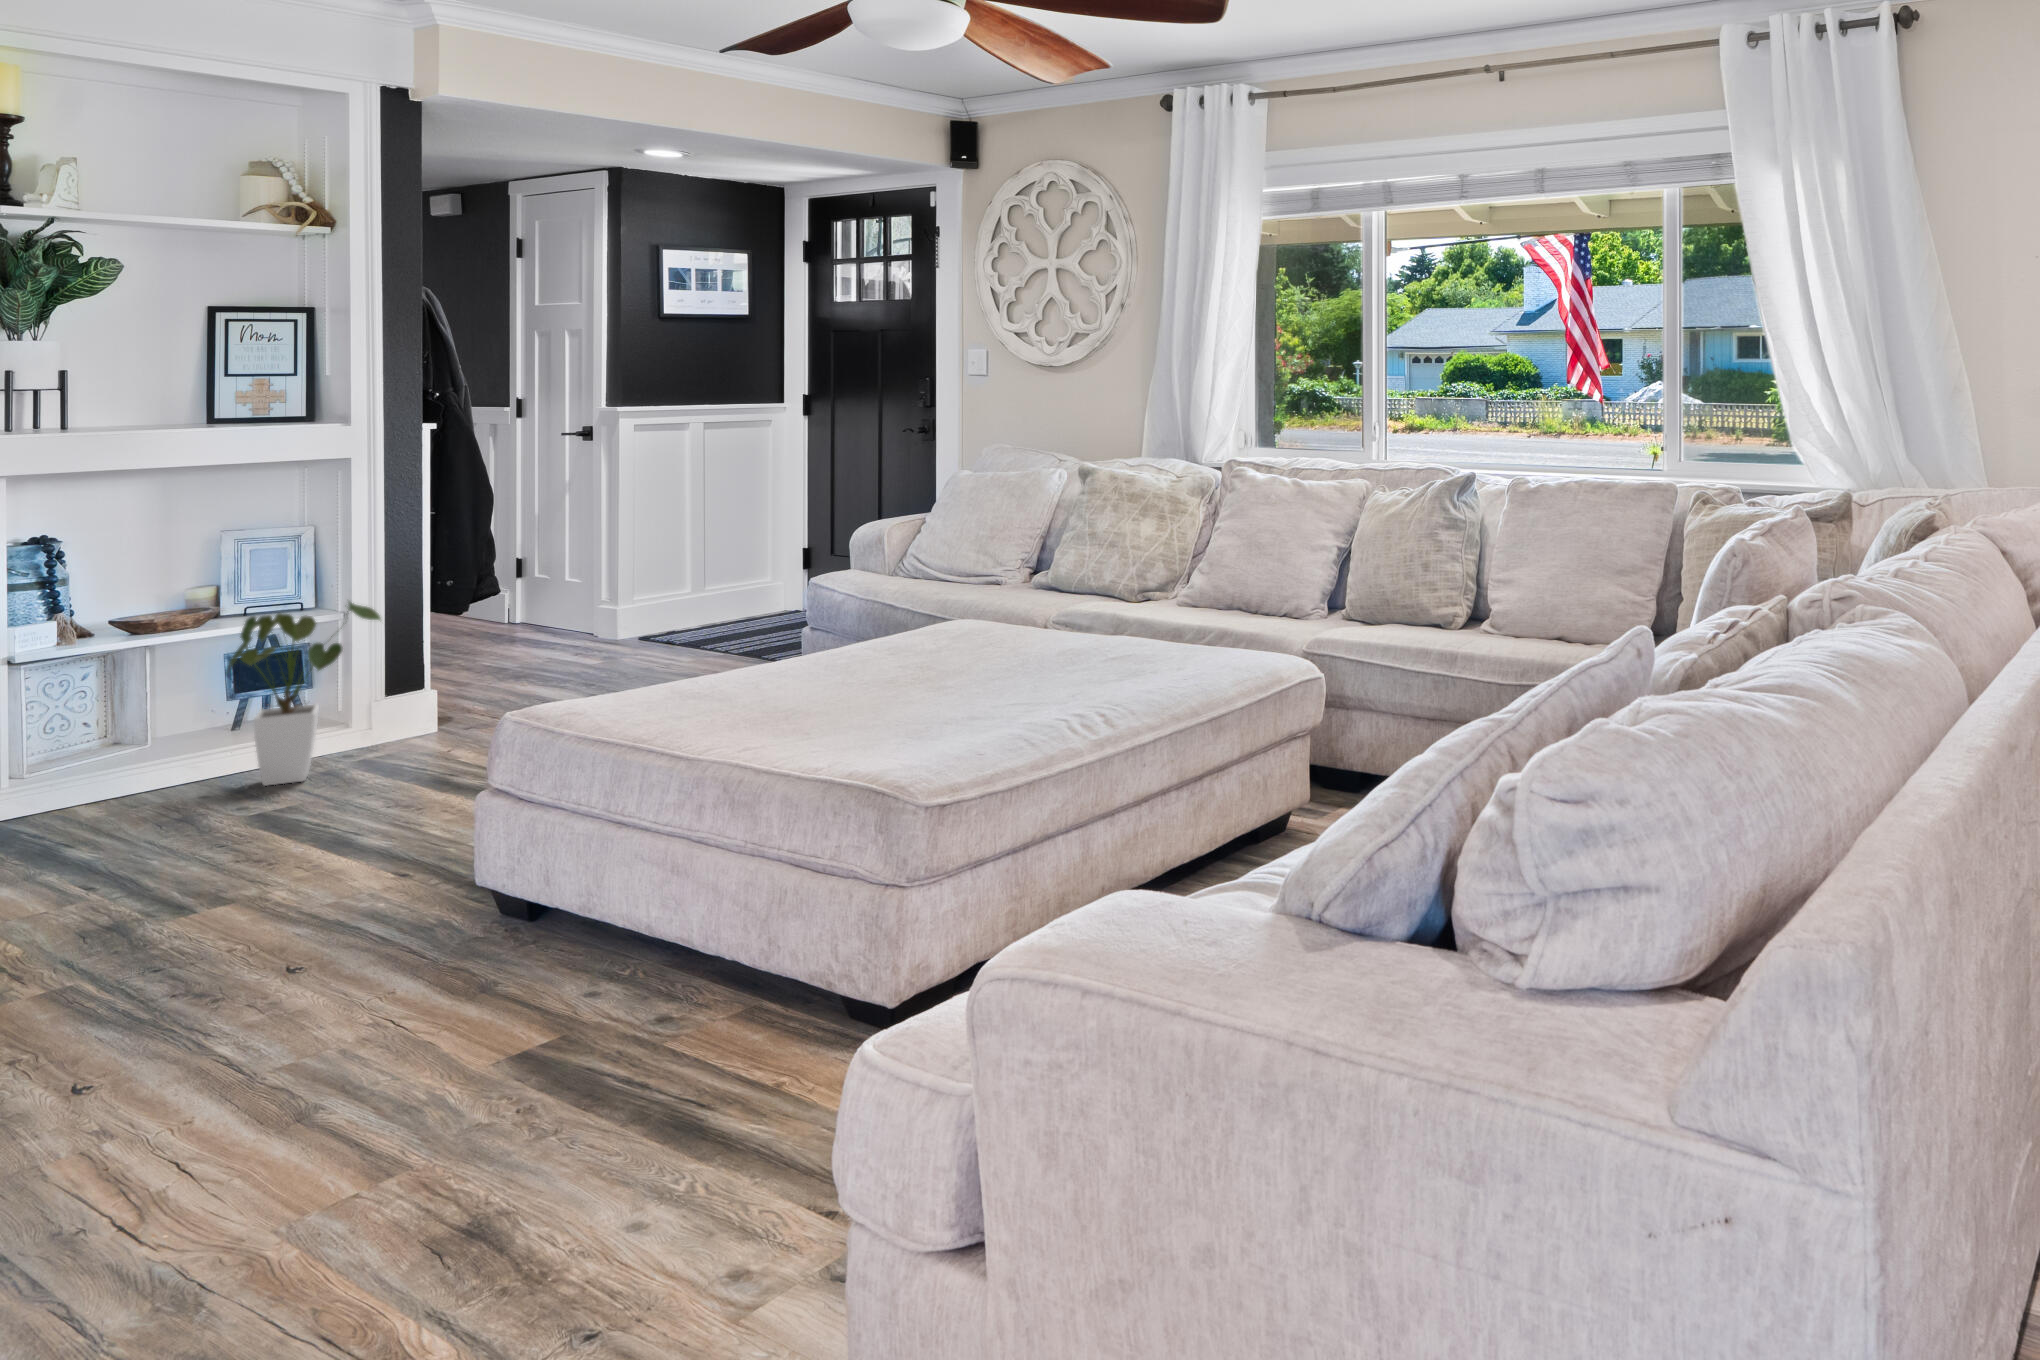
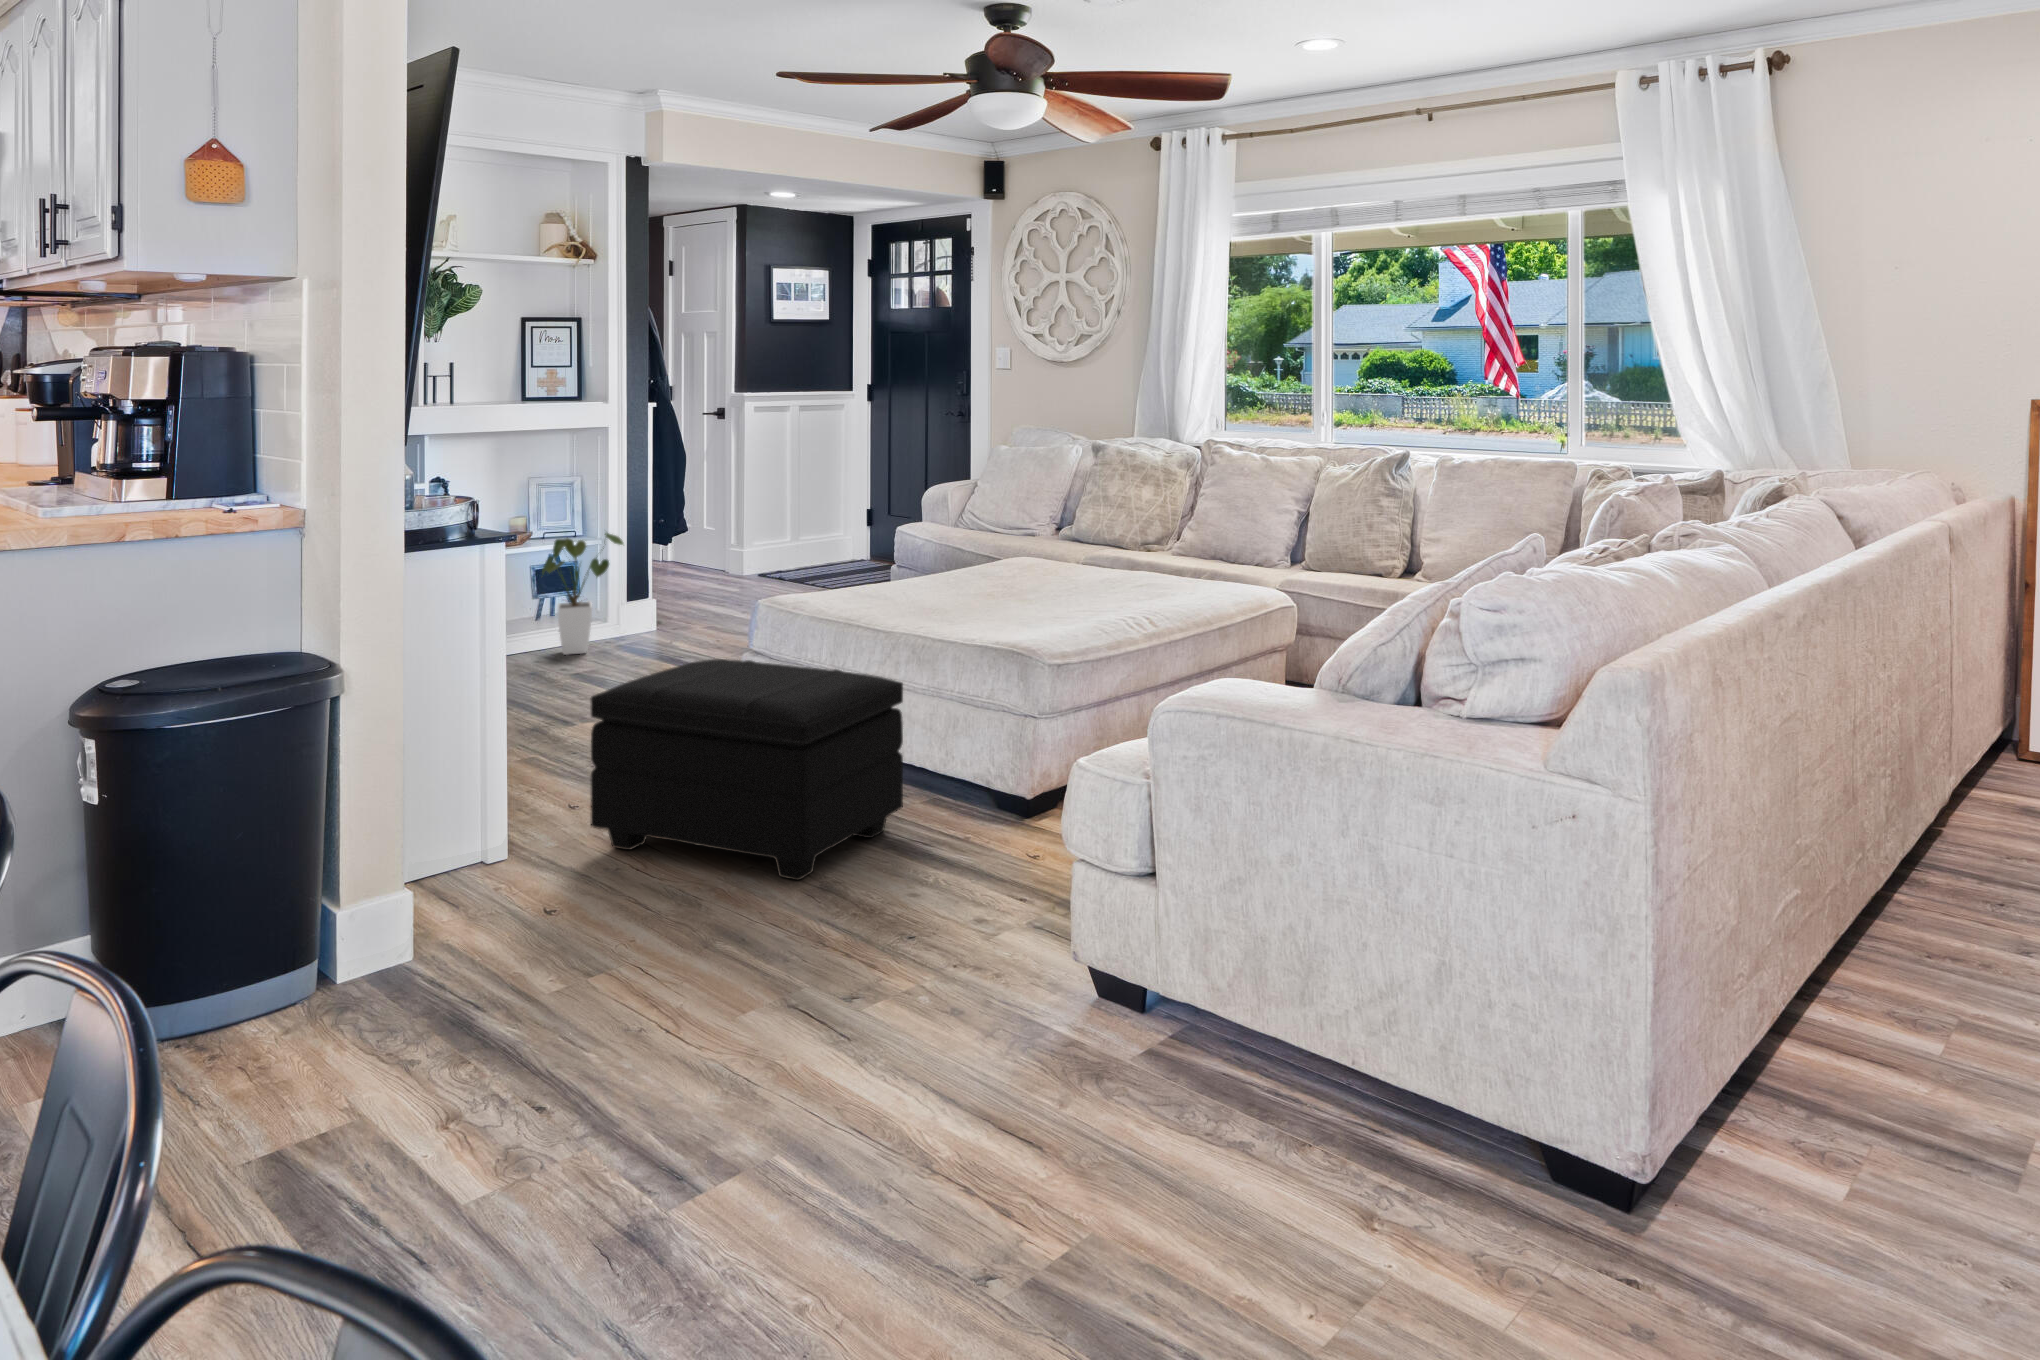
footstool: none [101,814,710,1199] -> present [591,659,903,880]

